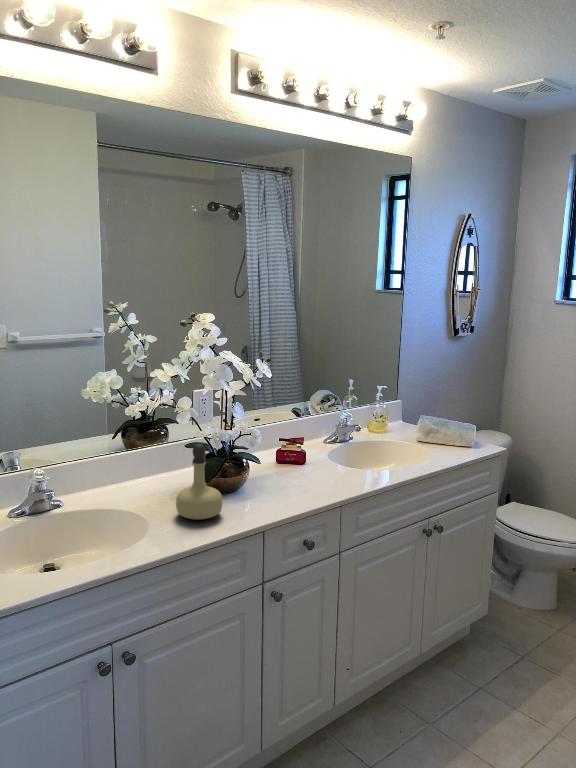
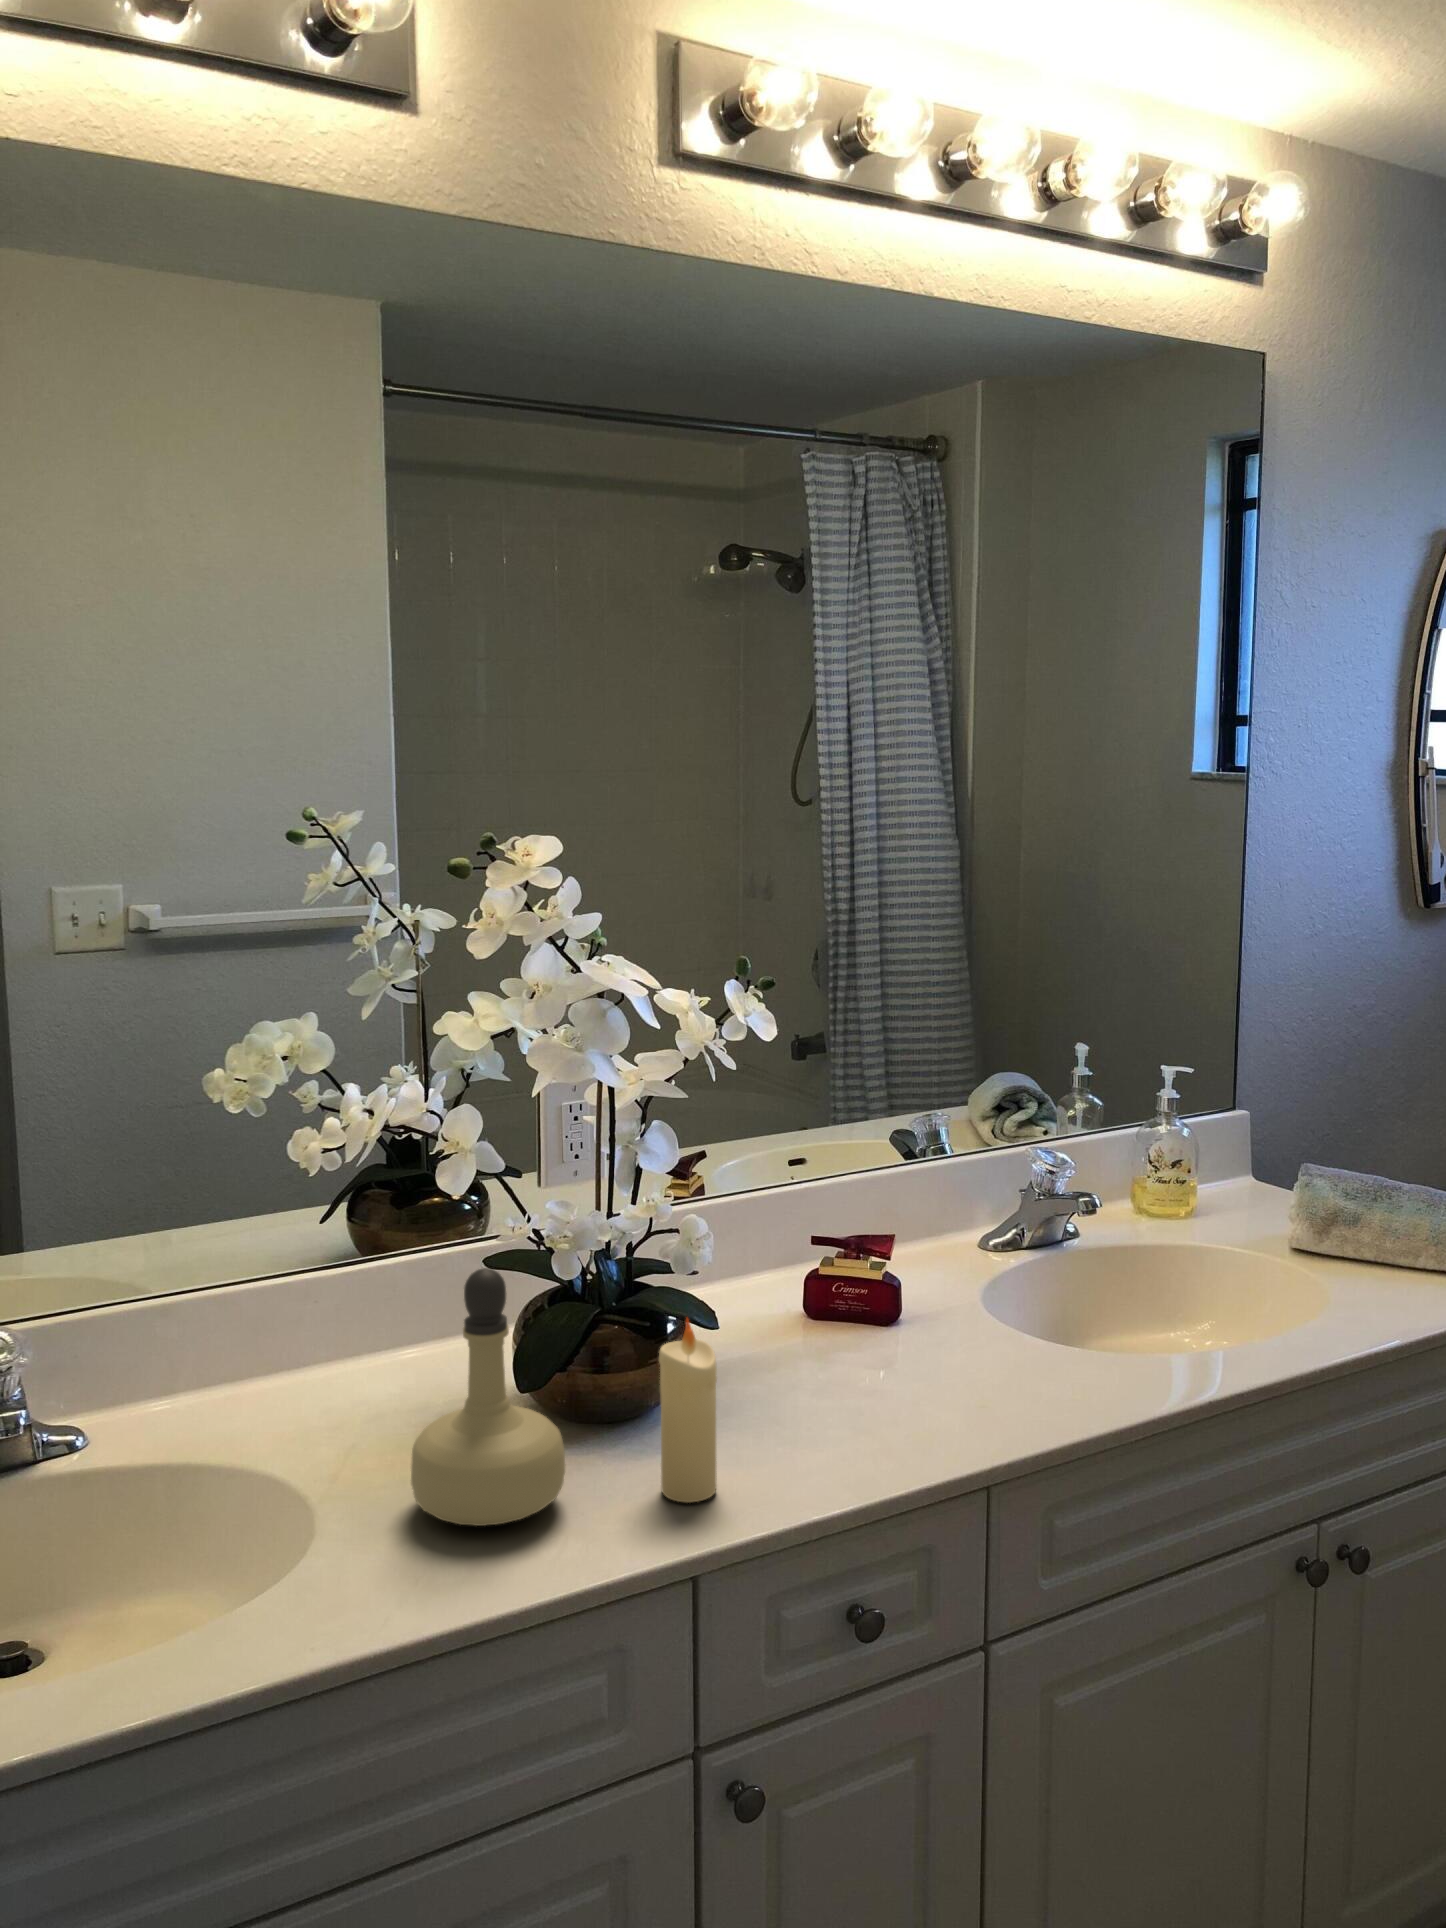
candle: none [249,458,266,512] -> present [659,1318,717,1502]

